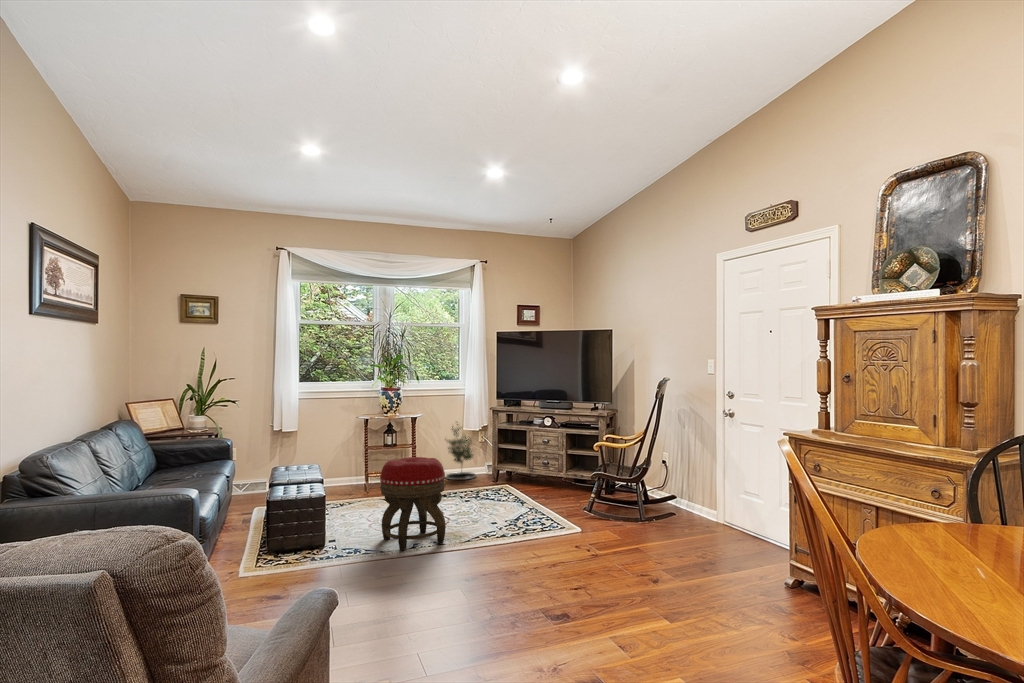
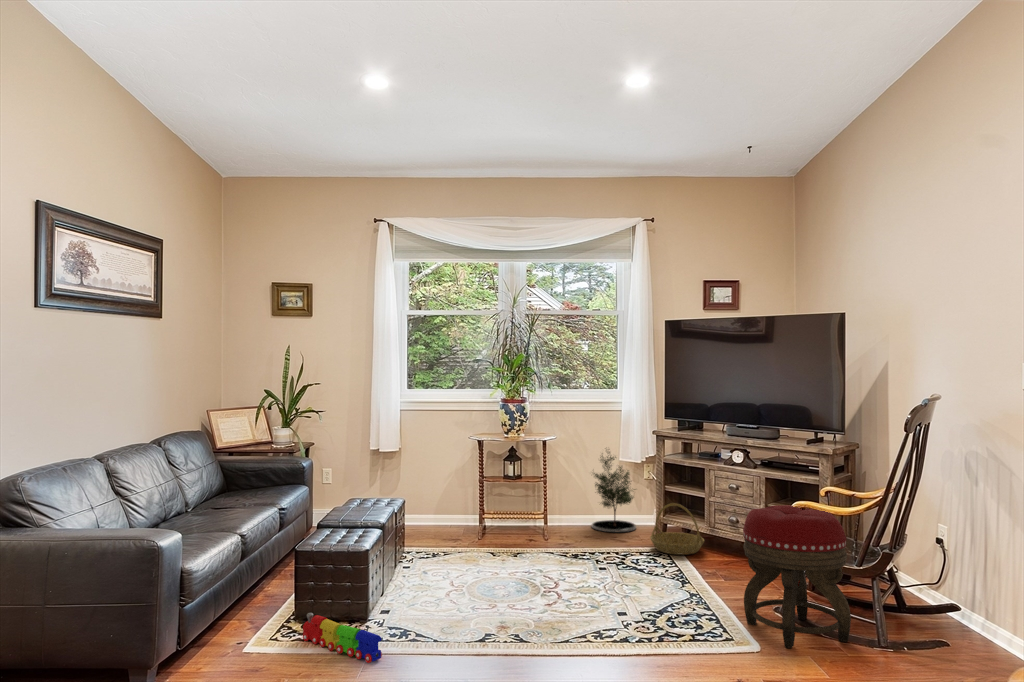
basket: none [492,455,527,489] -> present [650,503,704,555]
footstool: present [380,457,446,550] -> present [743,505,851,648]
toy train: none [281,543,350,569] -> present [303,613,382,663]

